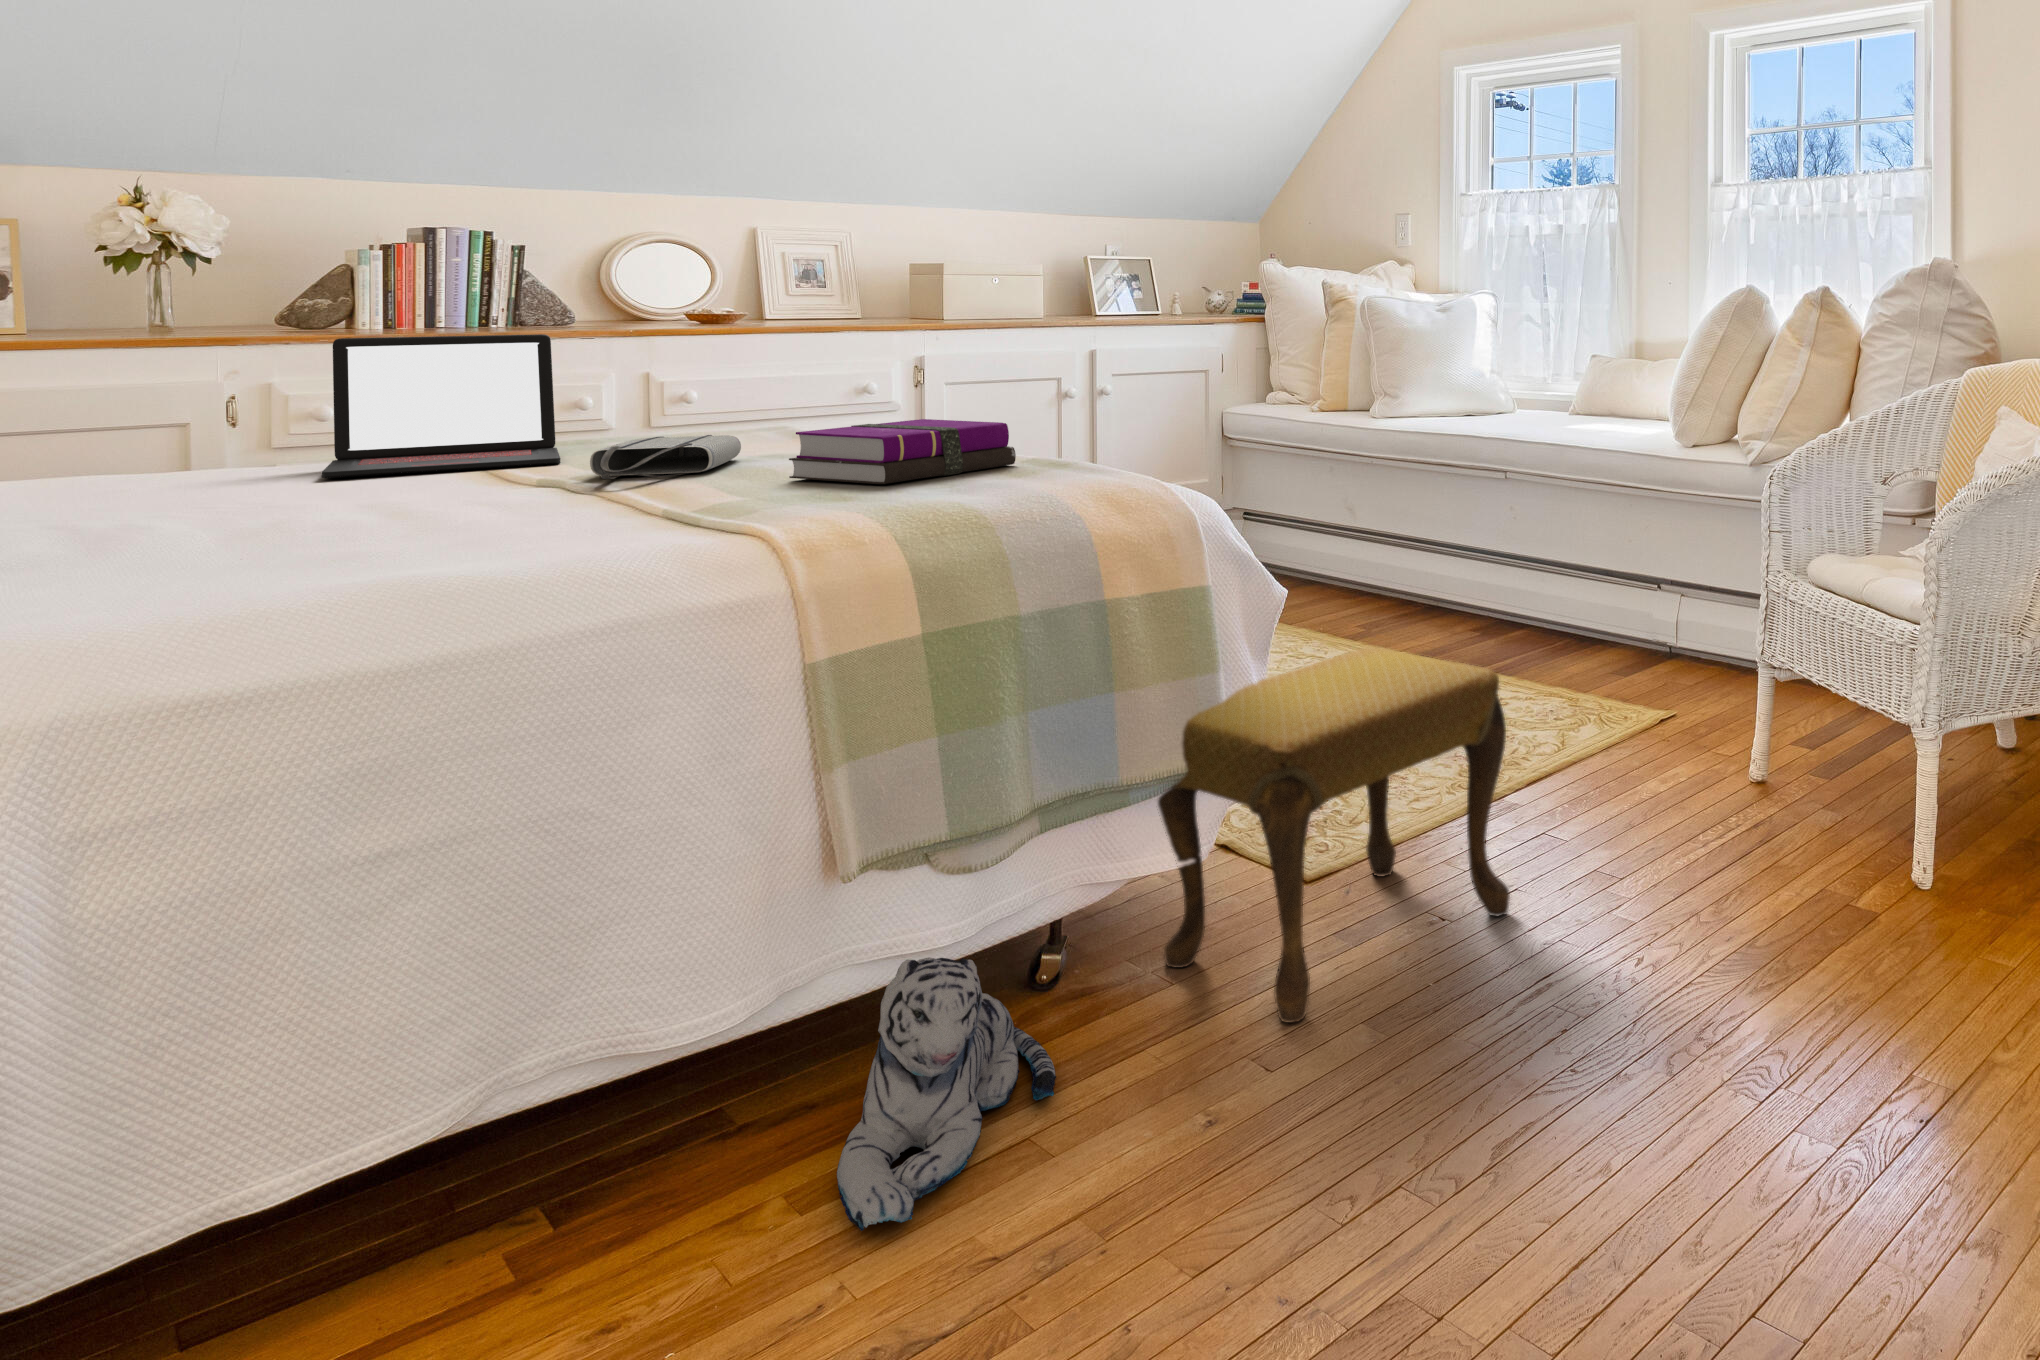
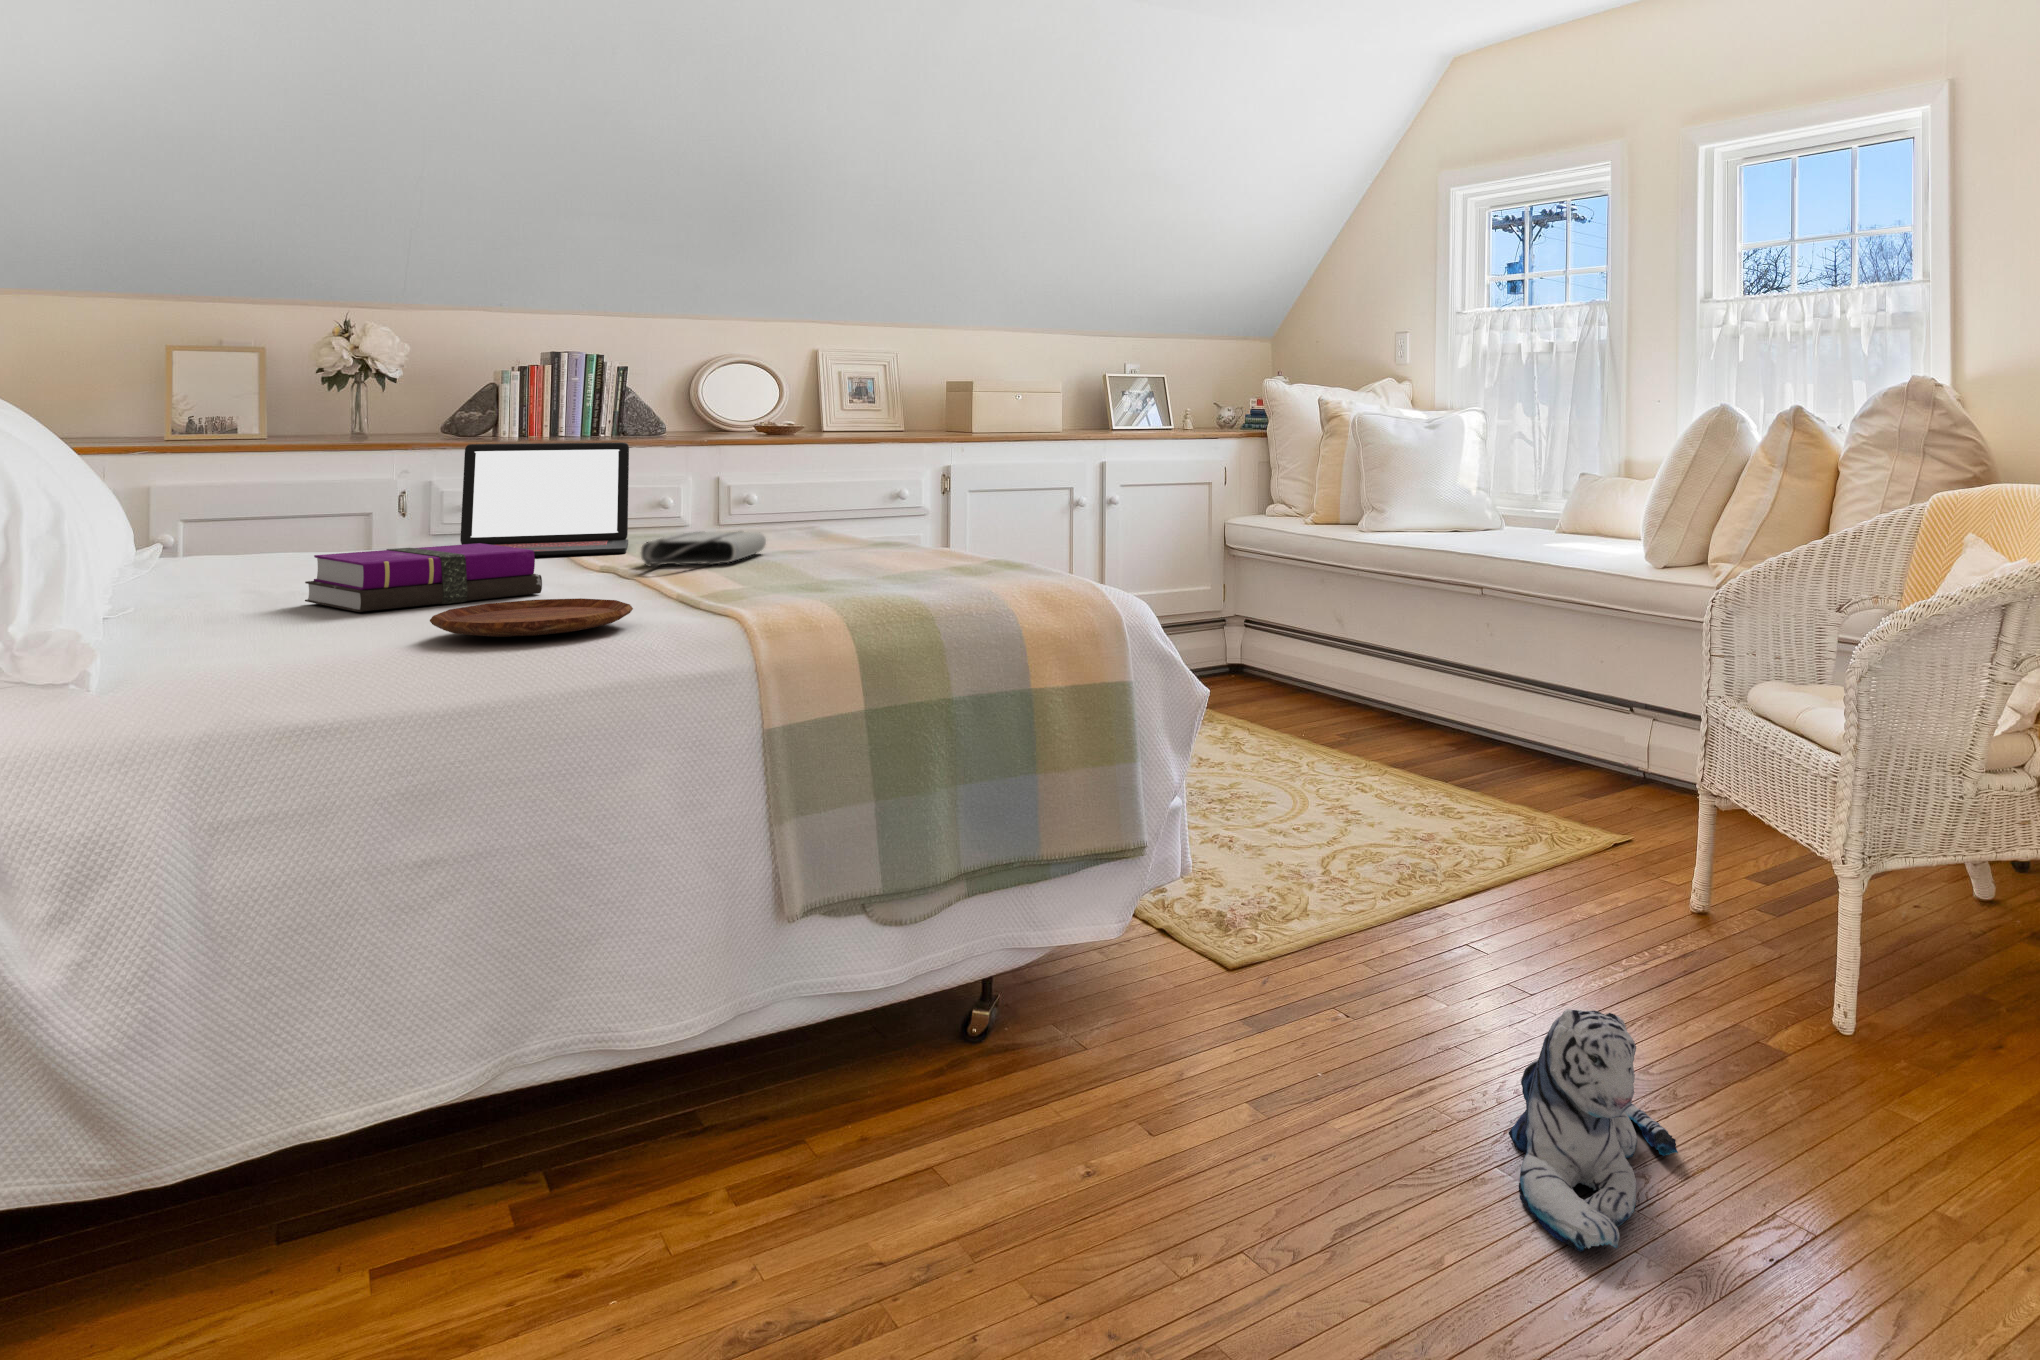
notebook: present [789,419,1016,484] -> present [305,543,542,612]
tray: none [359,522,630,574] -> present [430,598,633,637]
footstool: present [1158,647,1510,1023] -> none [1069,748,1411,1098]
plush toy: present [837,957,1056,1231] -> present [1509,1009,1678,1252]

